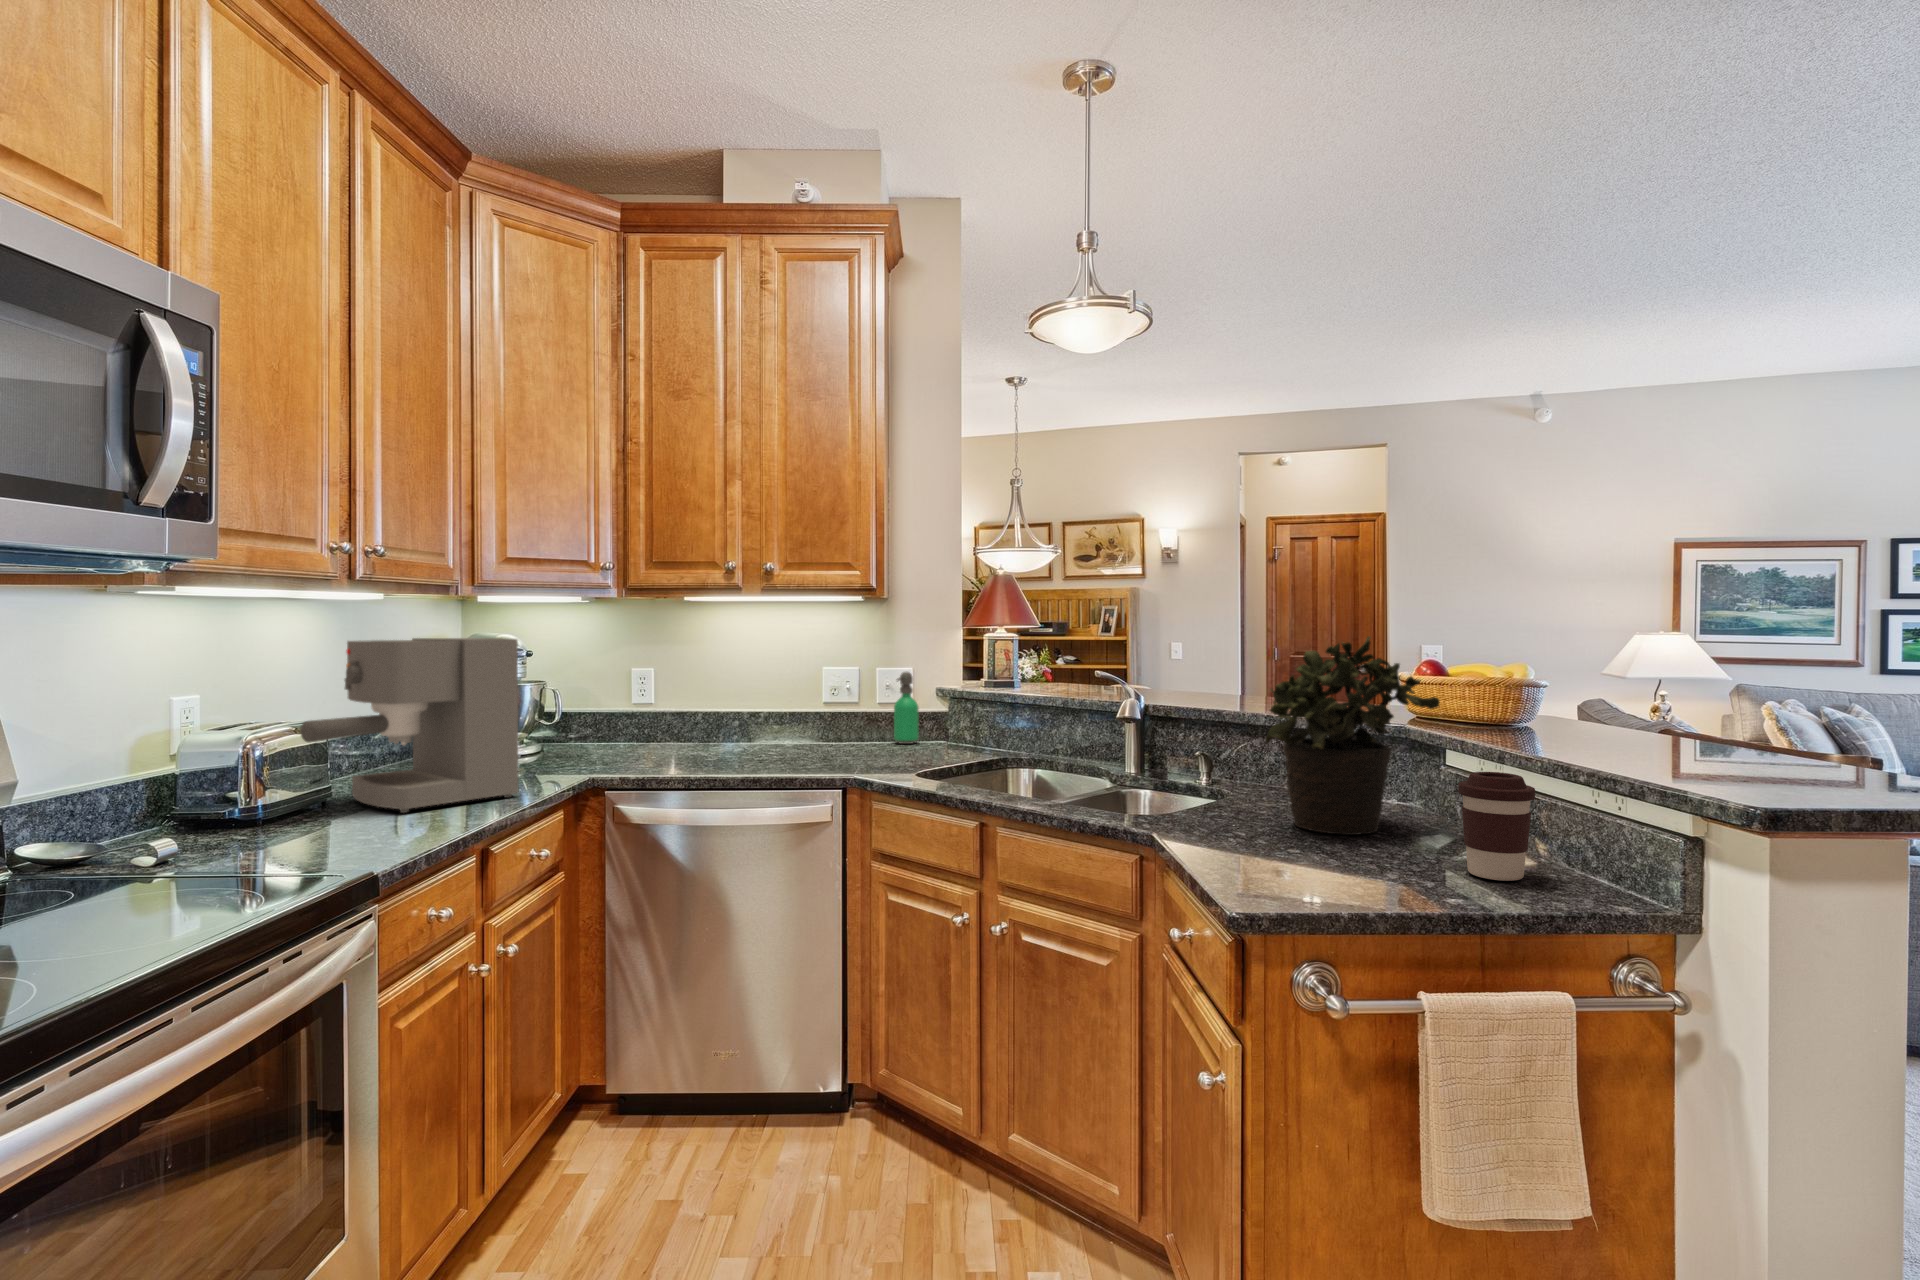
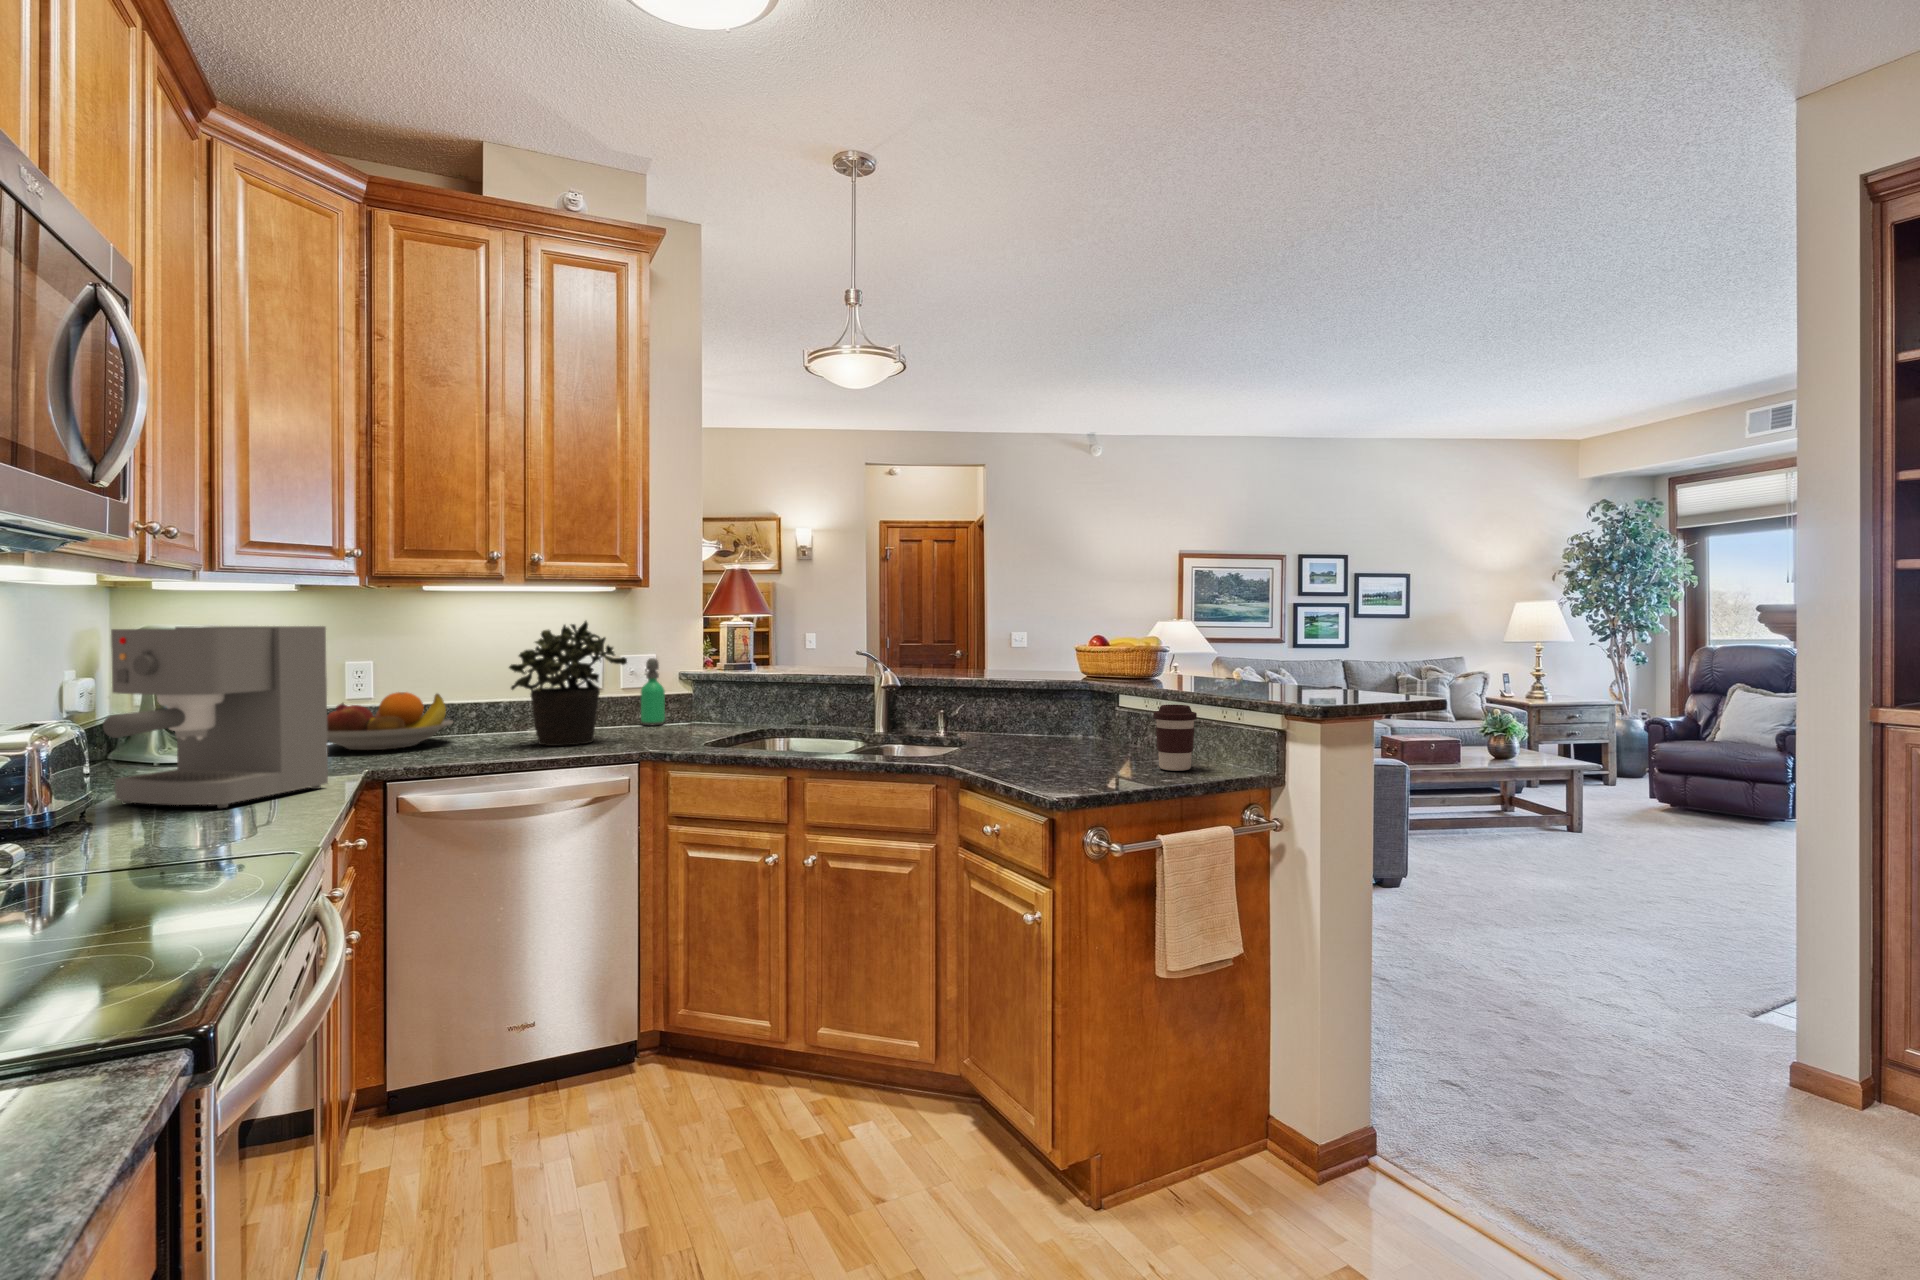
potted plant: present [1265,637,1440,835] -> present [509,621,627,746]
fruit bowl: none [579,701,706,756] -> present [327,692,453,750]

